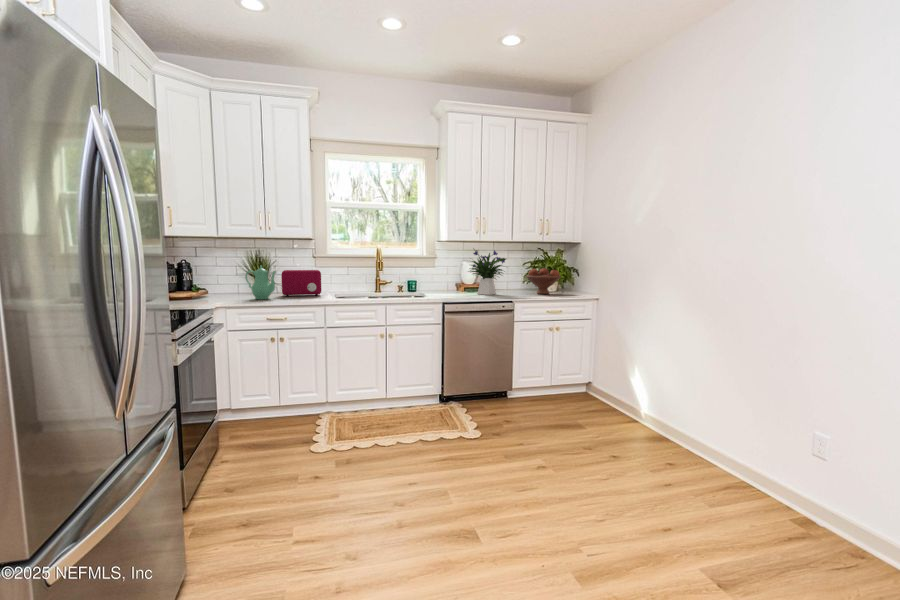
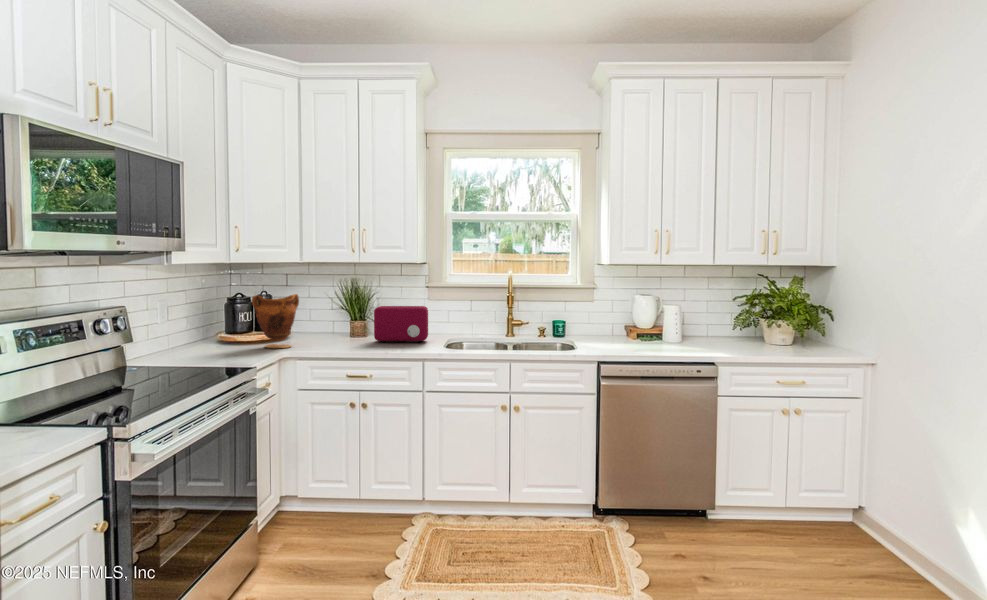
flower arrangement: present [469,250,506,295] -> none [634,275,708,349]
vase: none [190,261,224,300] -> present [252,294,299,348]
teapot: present [245,266,276,299] -> none [324,301,362,348]
fruit bowl: present [526,268,561,294] -> none [739,308,799,351]

